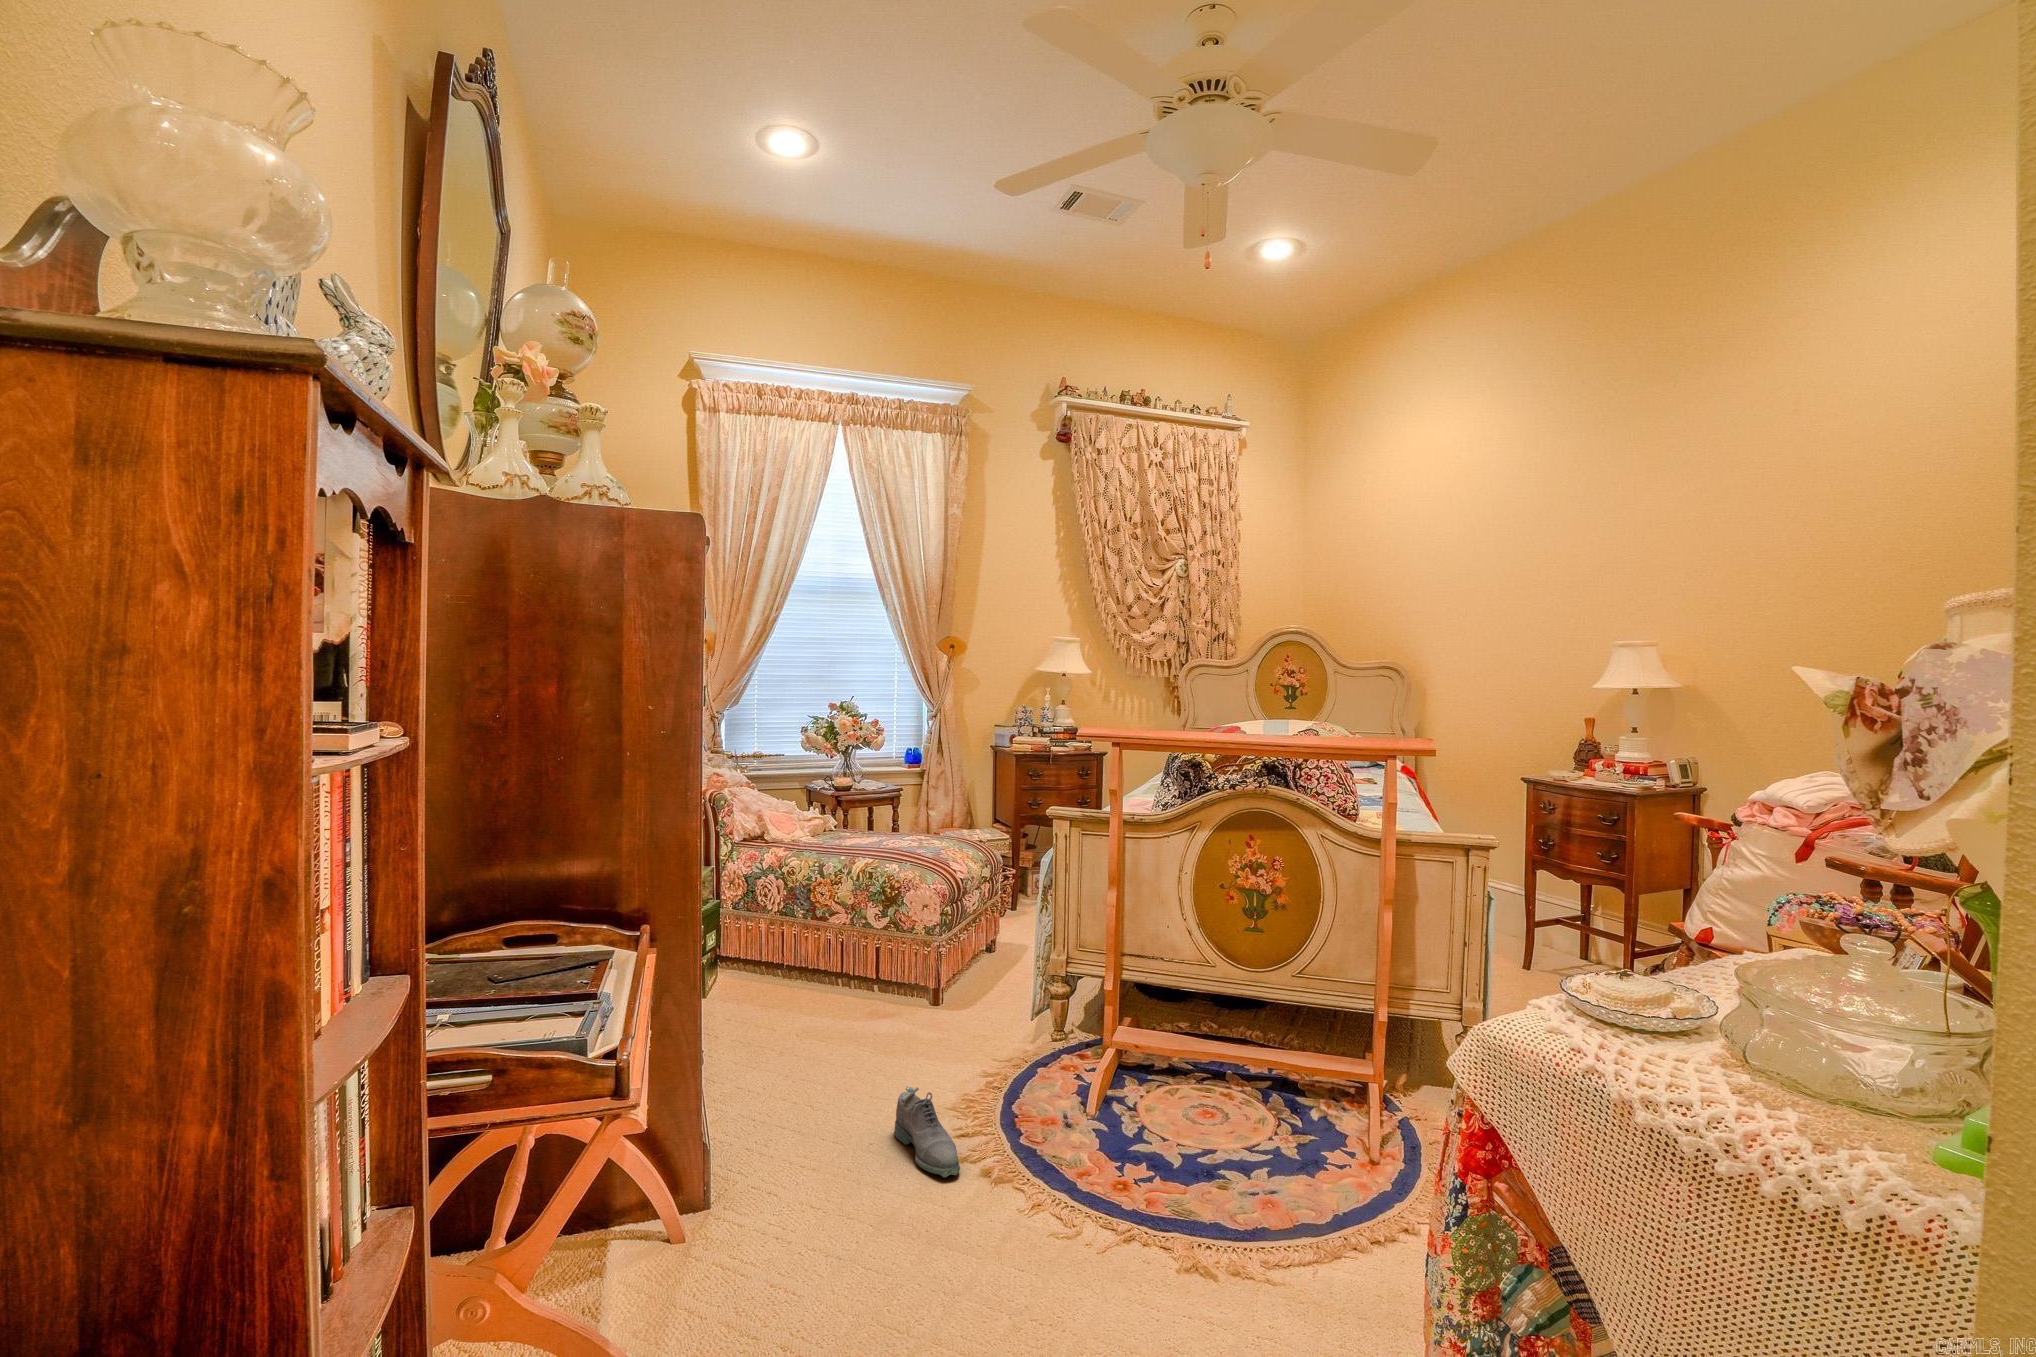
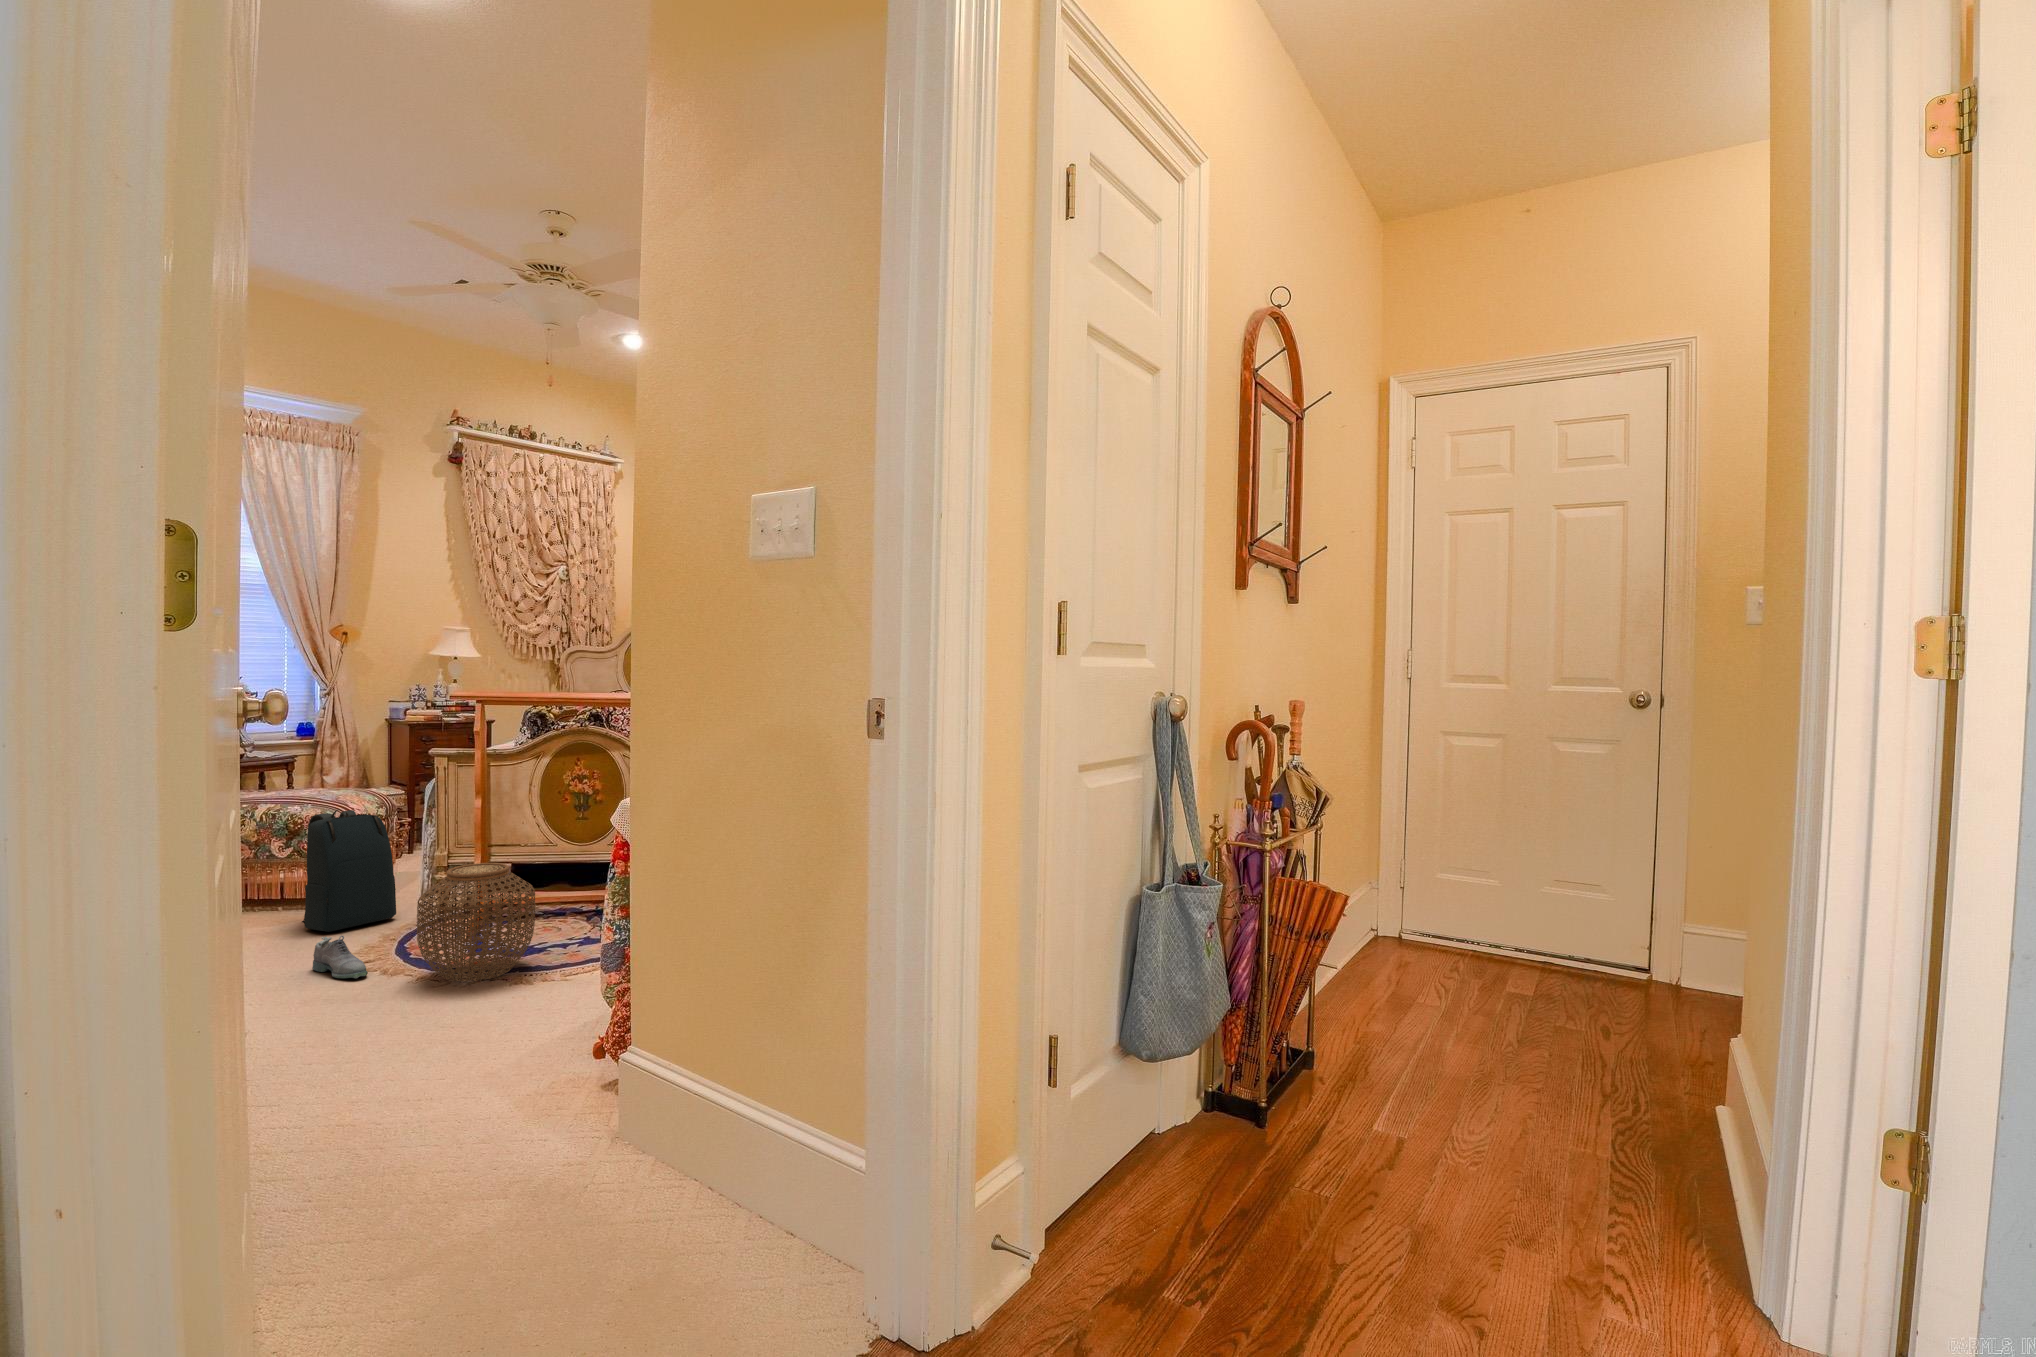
backpack: none [896,875,1000,1050] -> present [302,809,396,932]
woven basket: none [1027,1015,1206,1241] -> present [417,863,535,982]

